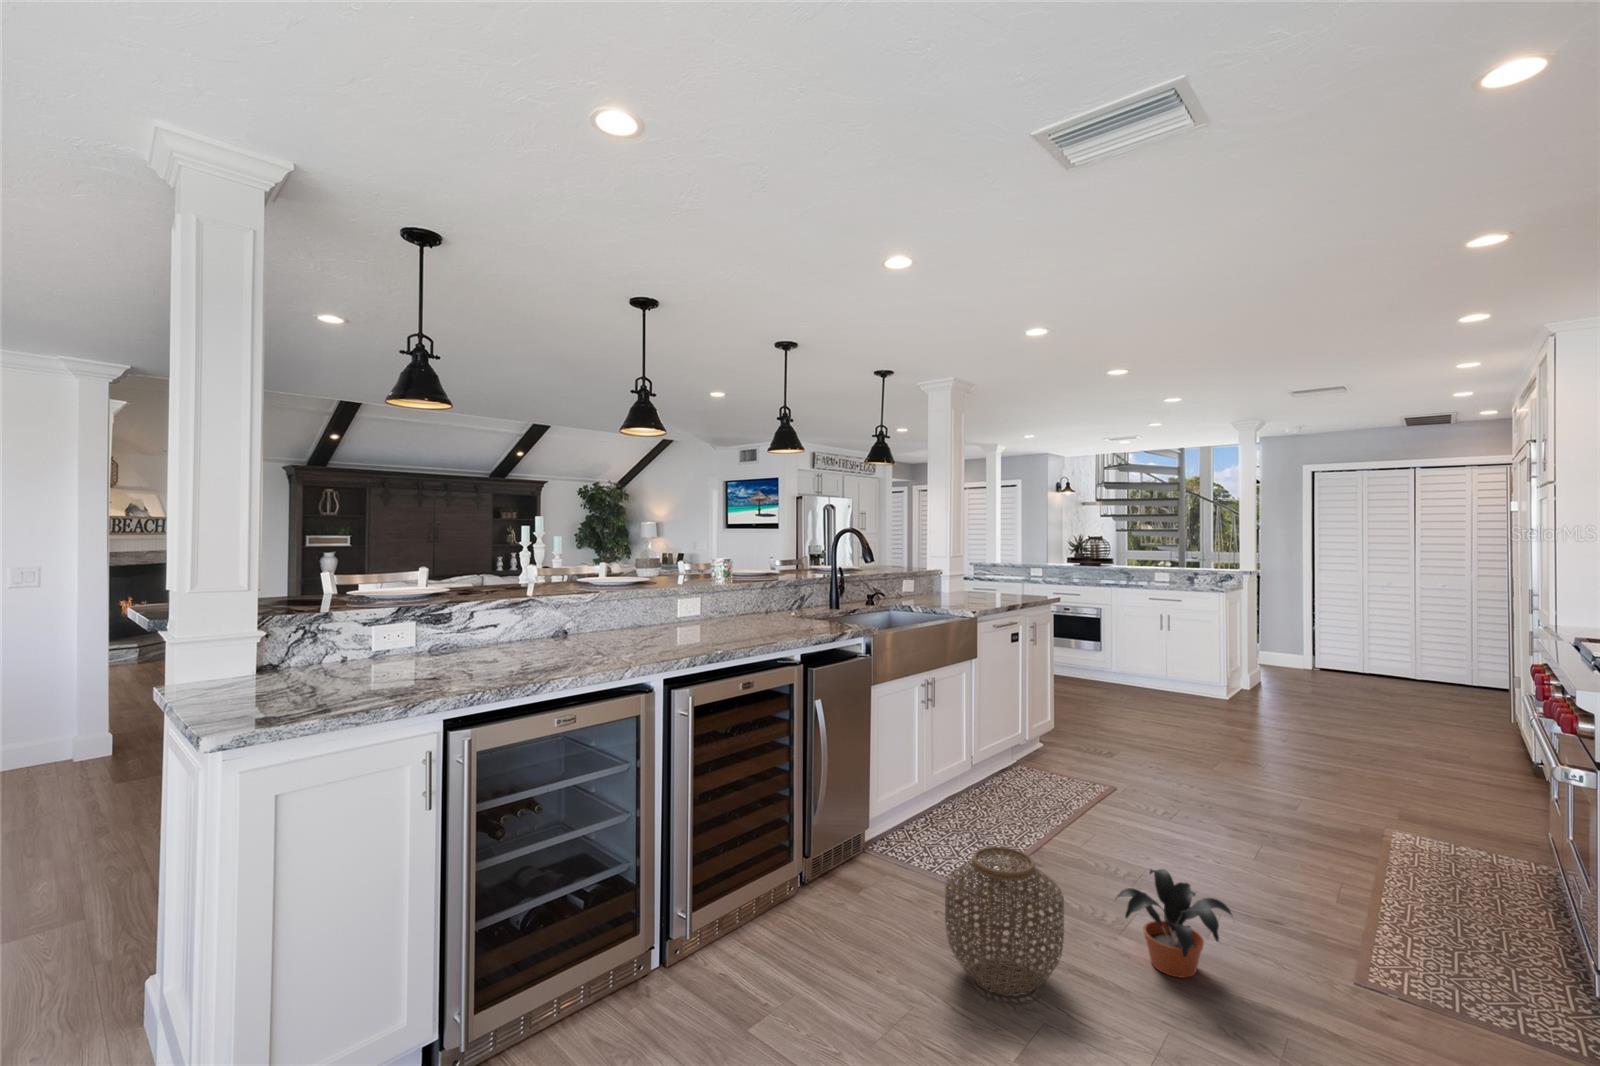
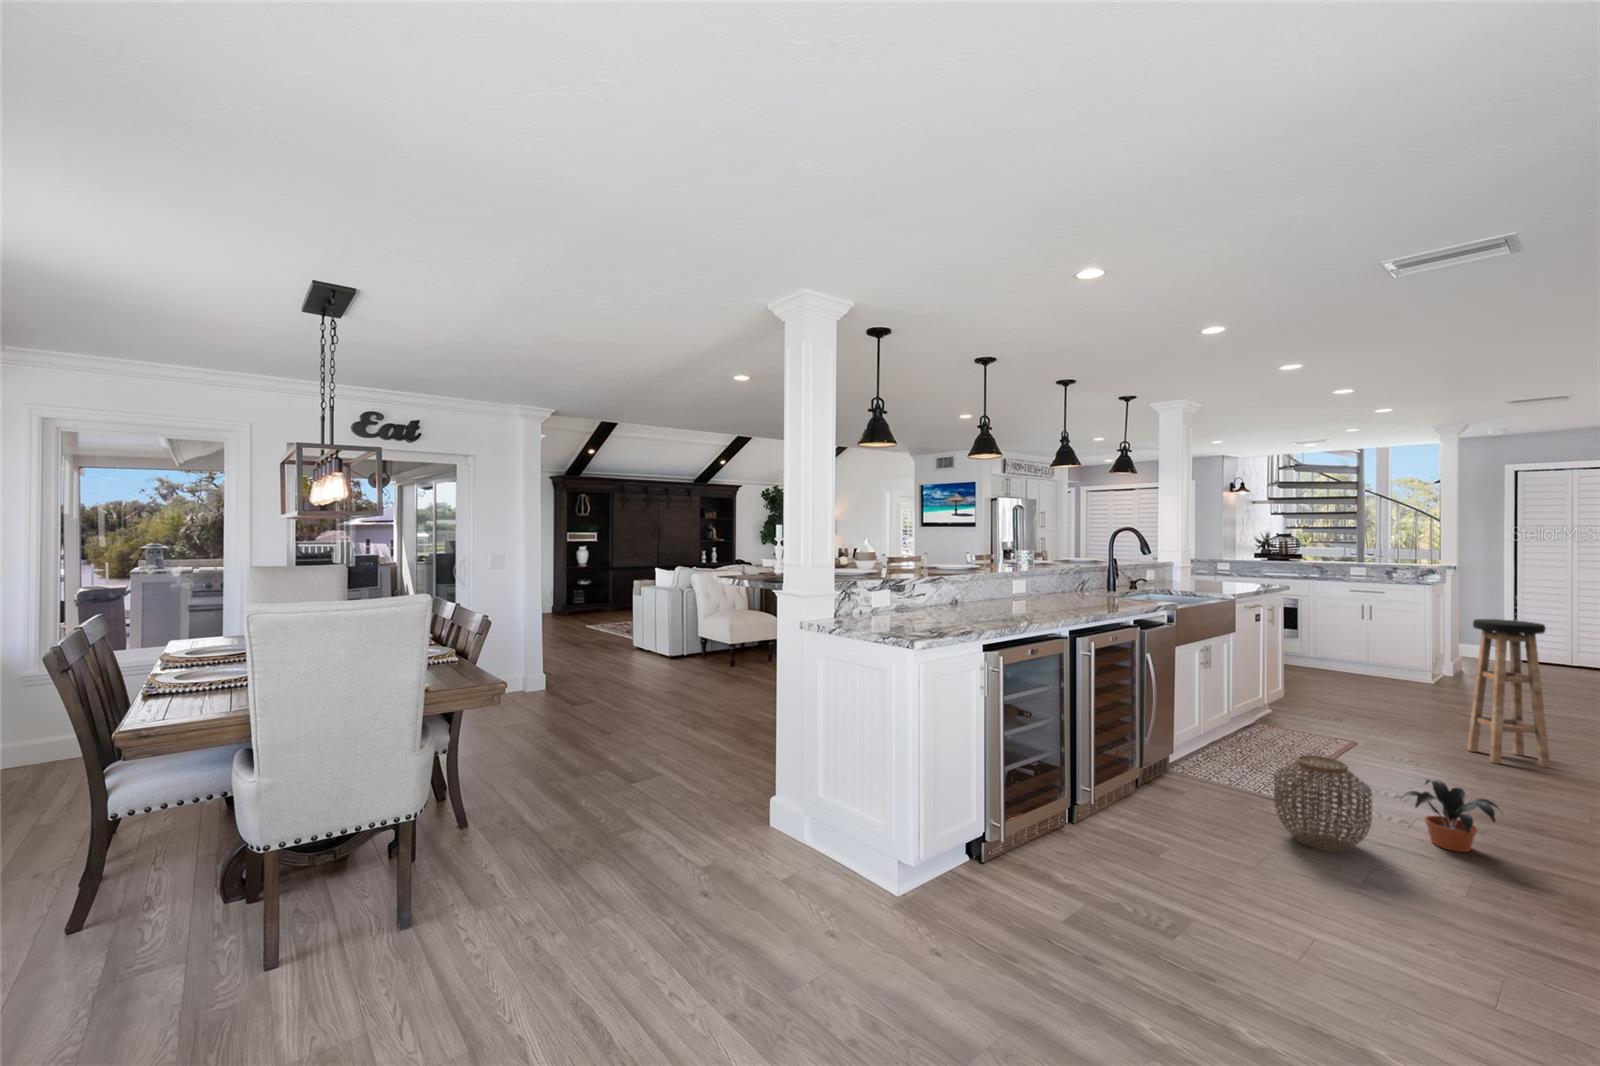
bar stool: none [1238,635,1322,816] -> present [1467,619,1550,768]

